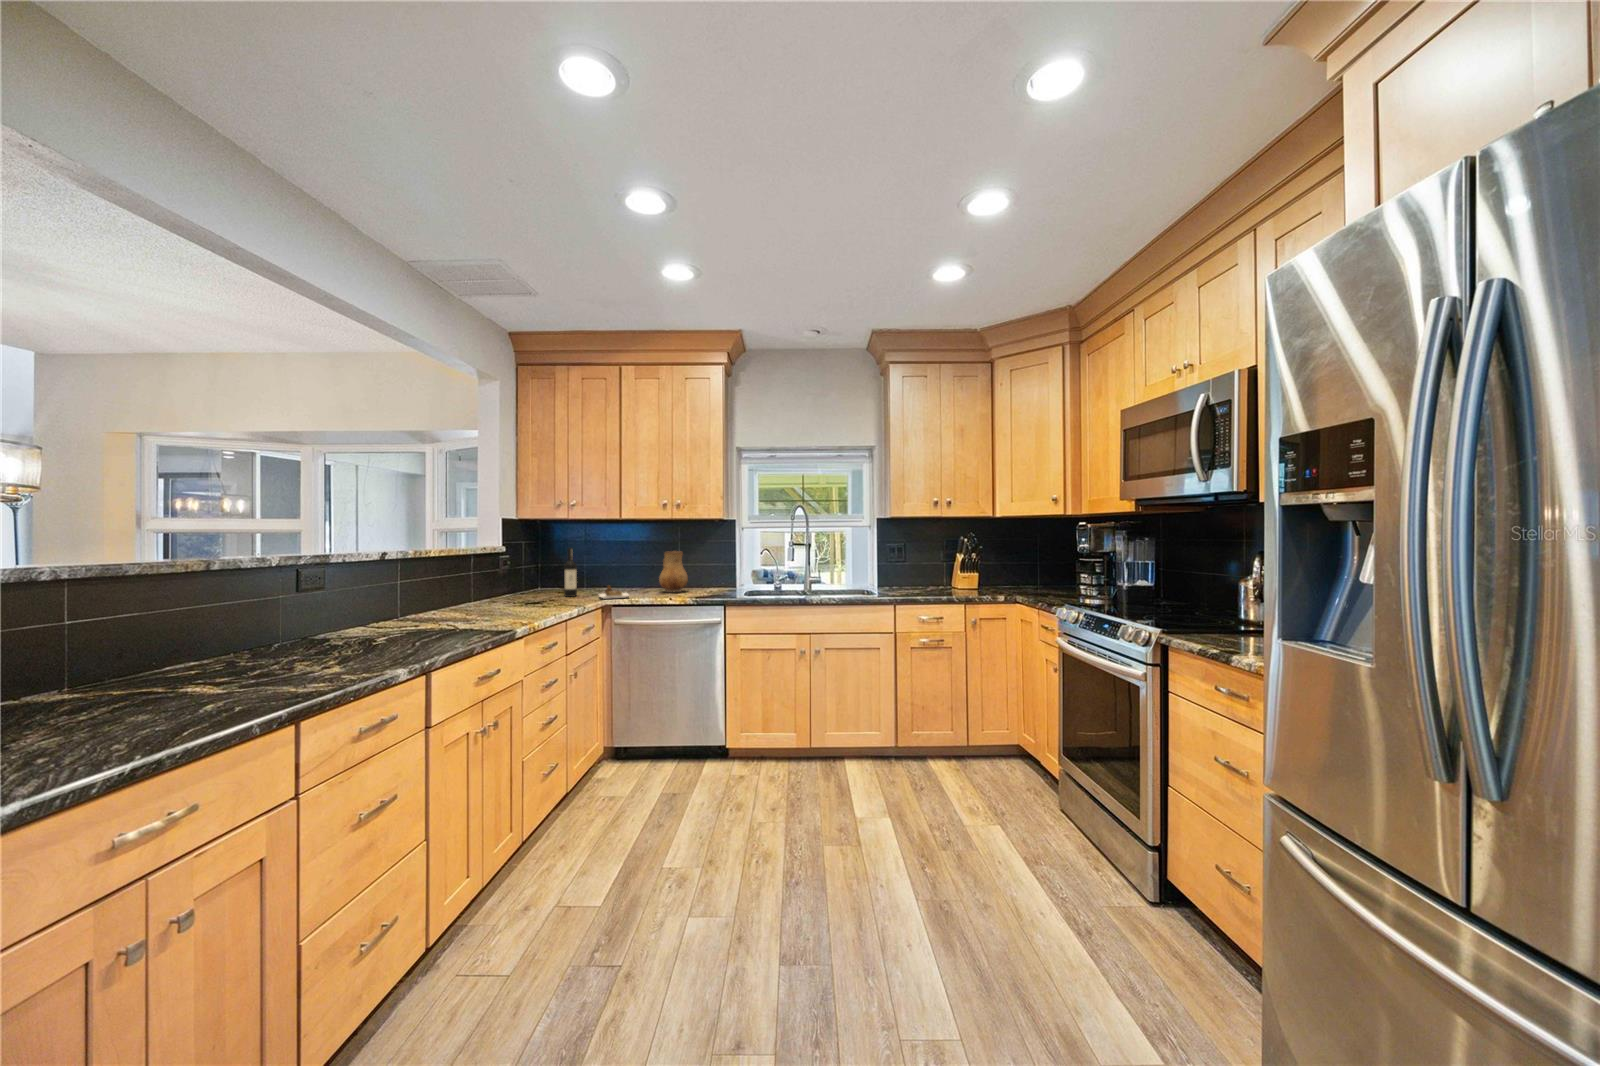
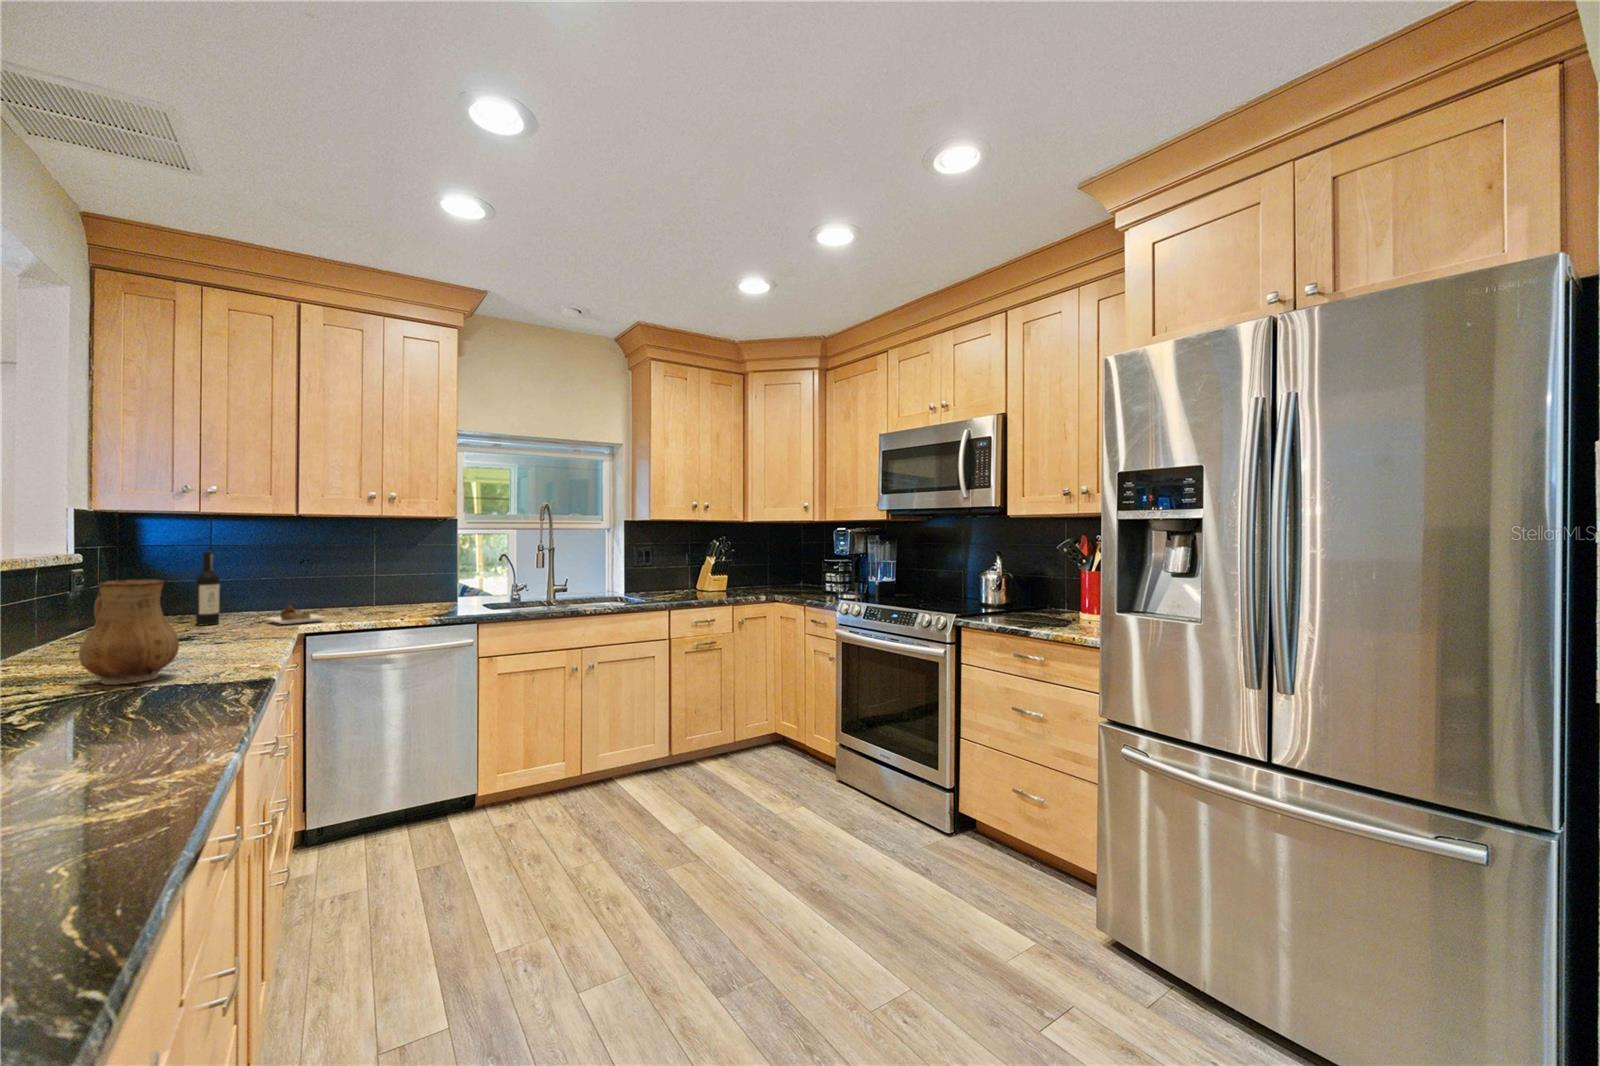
ceramic pitcher: present [659,551,688,592] -> present [79,580,179,685]

